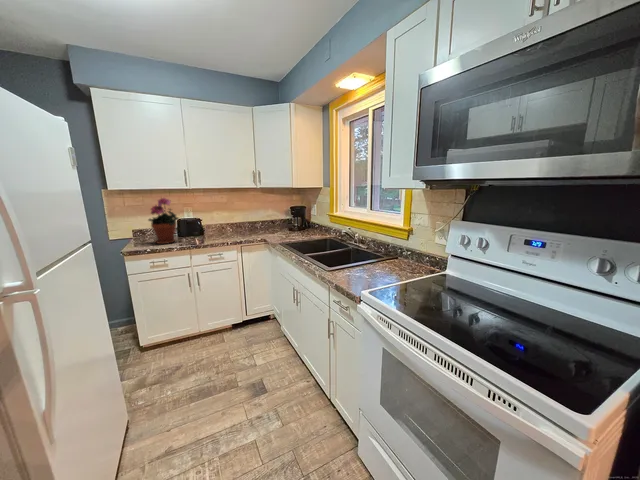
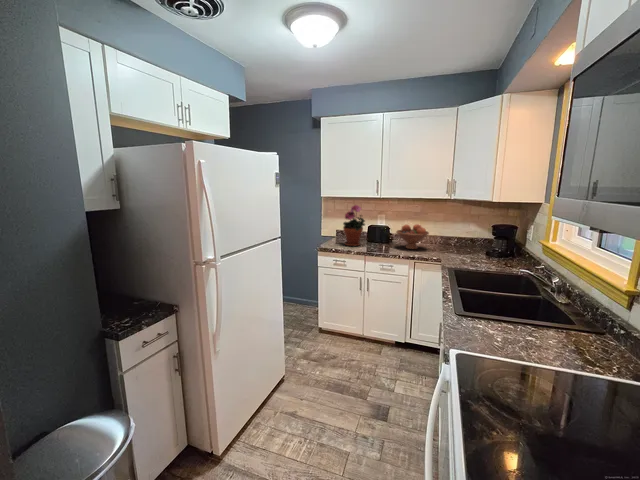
fruit bowl: none [212,214,244,237] -> present [396,224,429,249]

